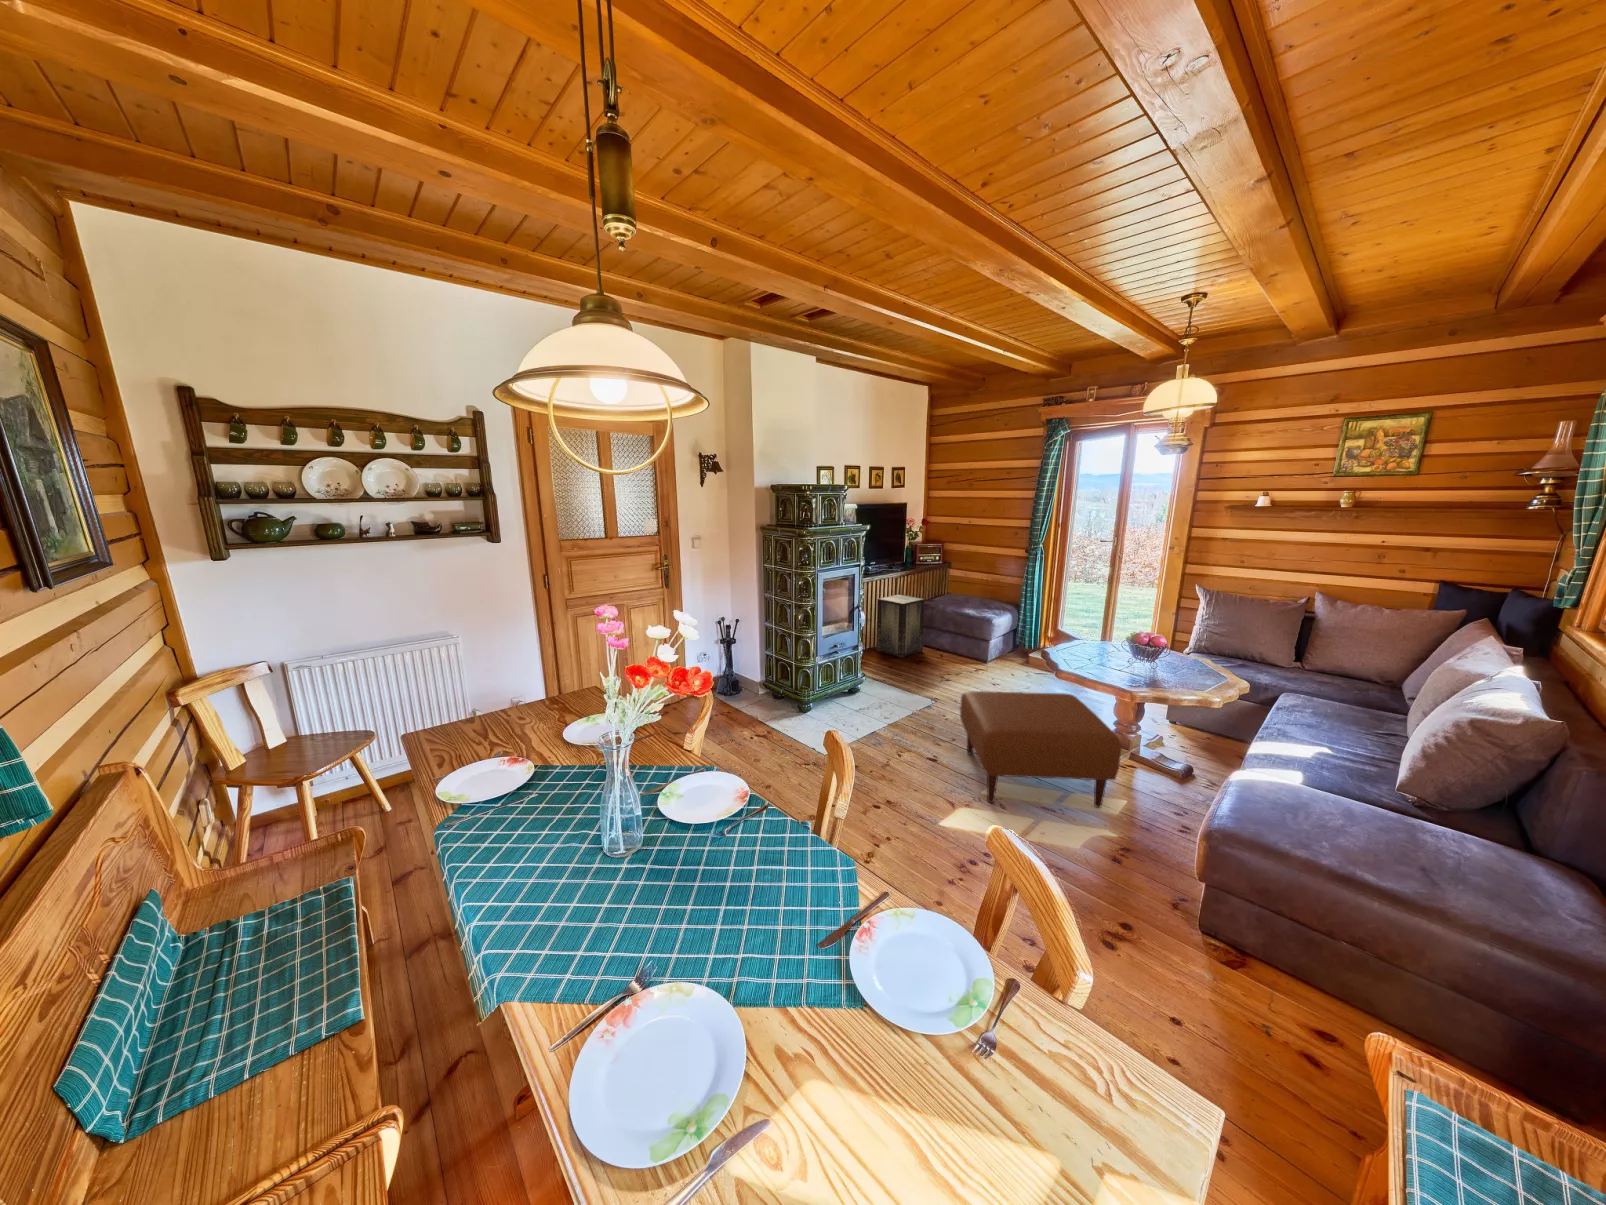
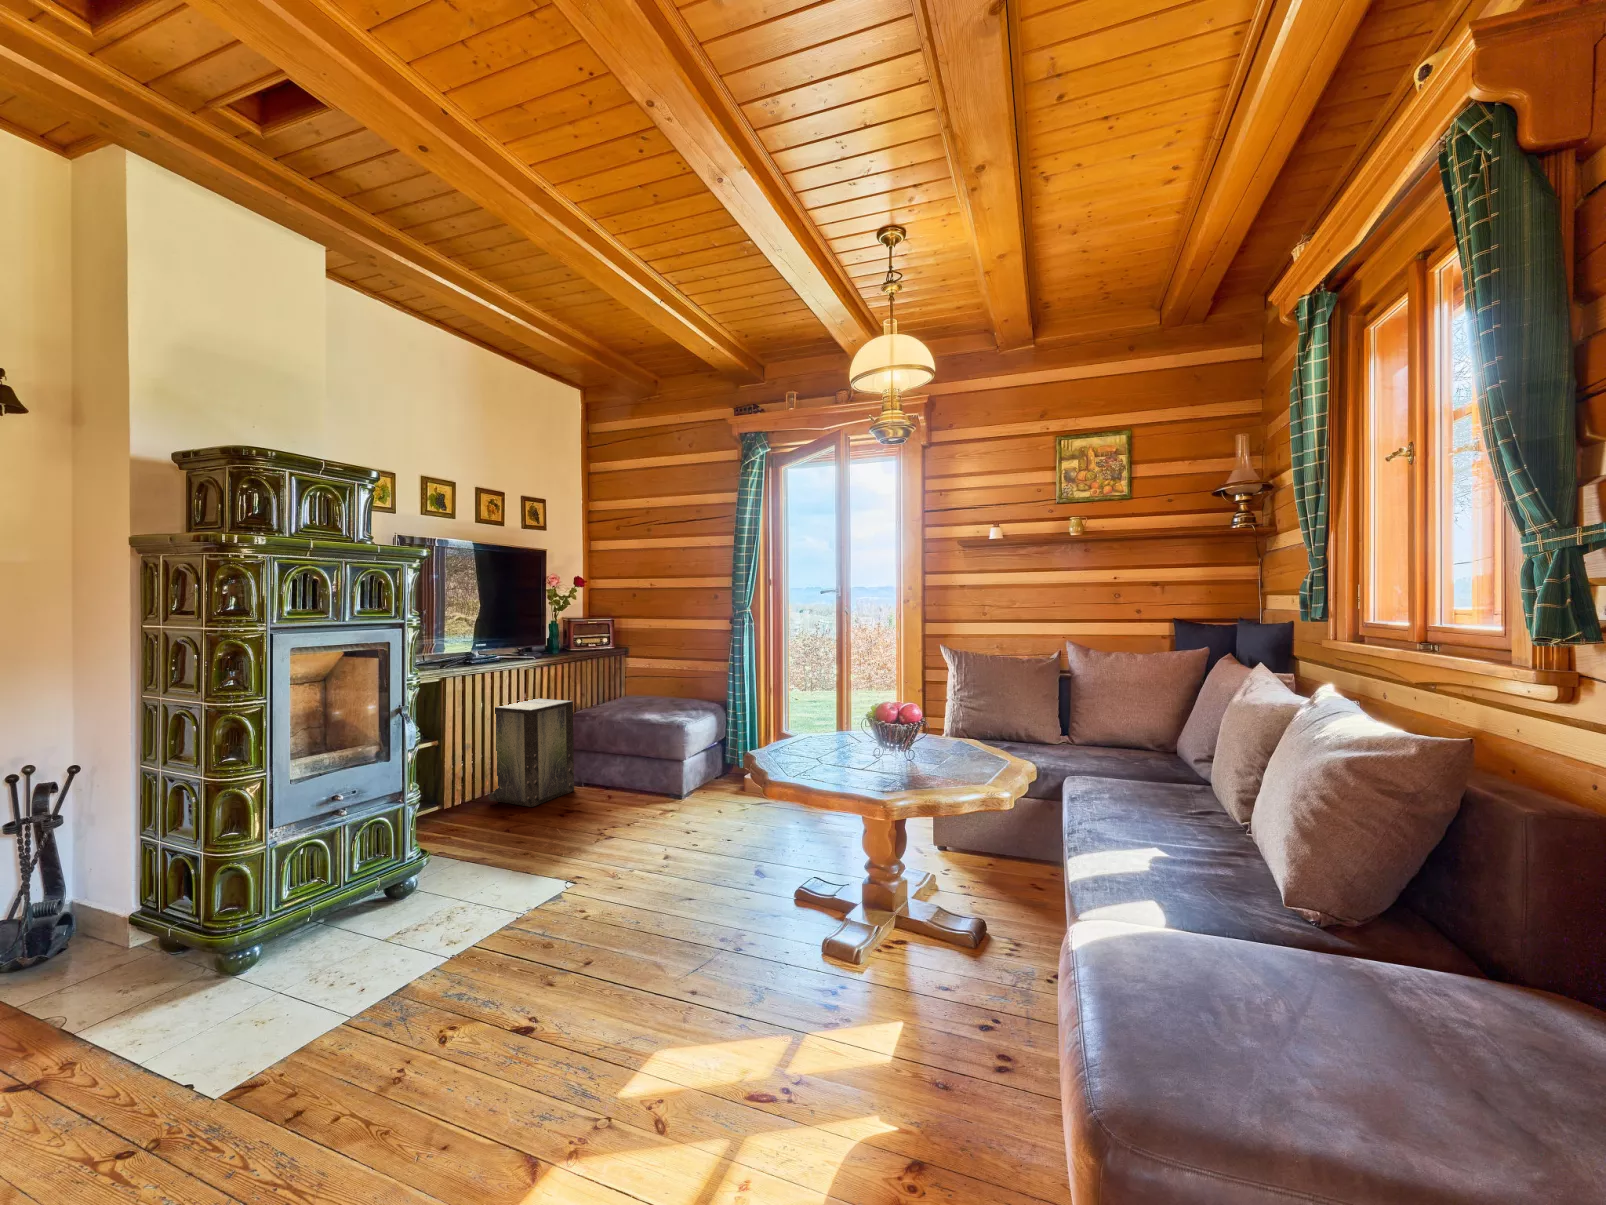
ottoman: present [960,691,1122,807] -> none [591,827,882,1119]

